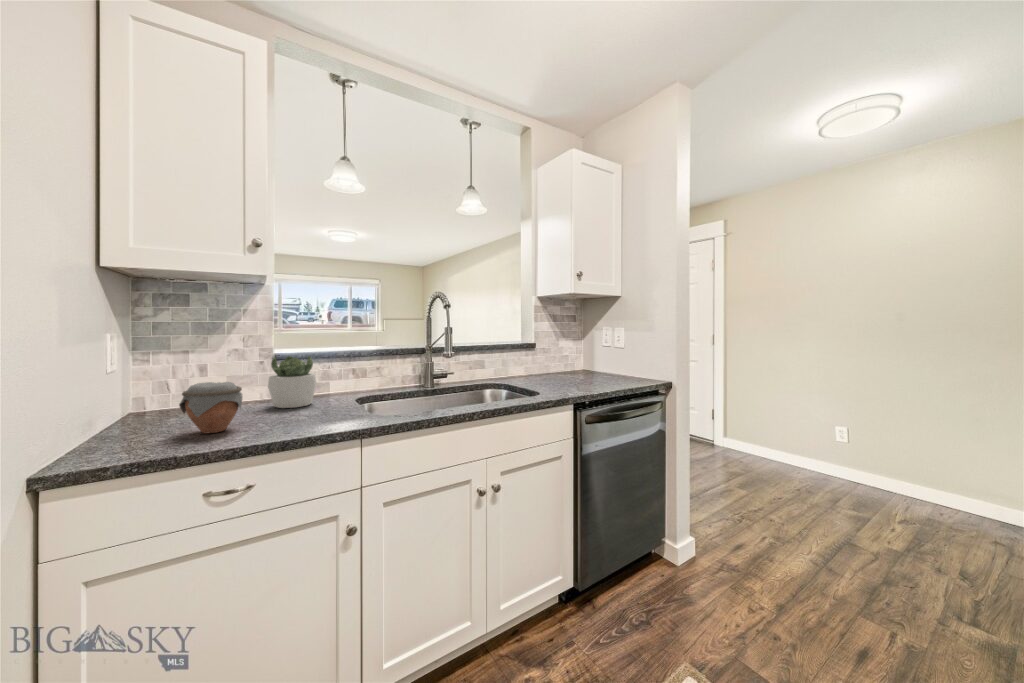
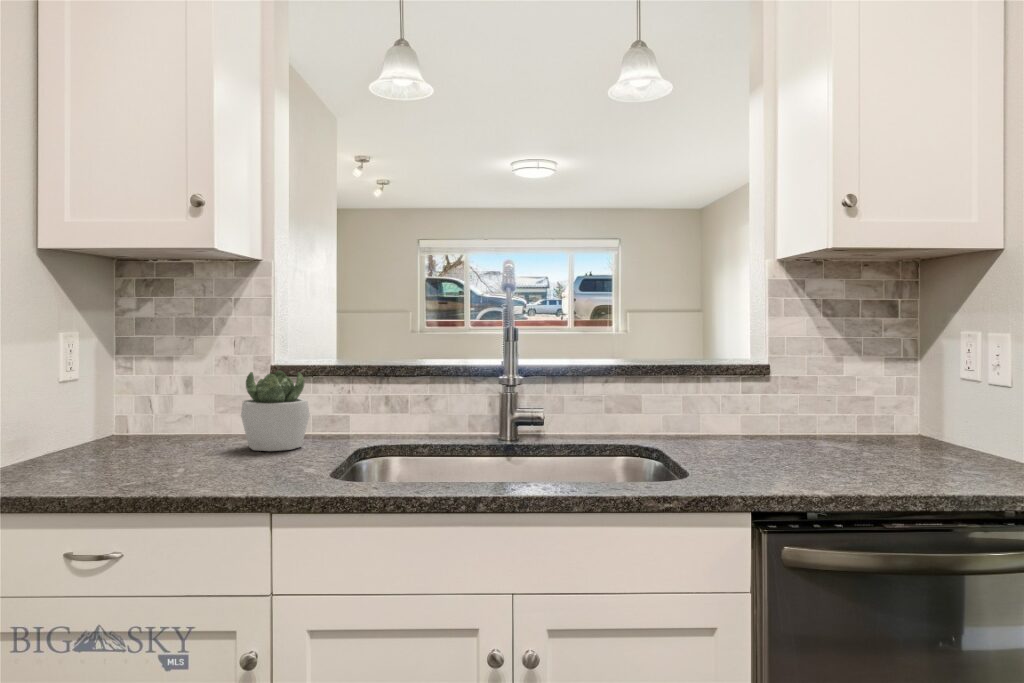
jar: present [179,382,242,433] -> none [83,404,166,474]

